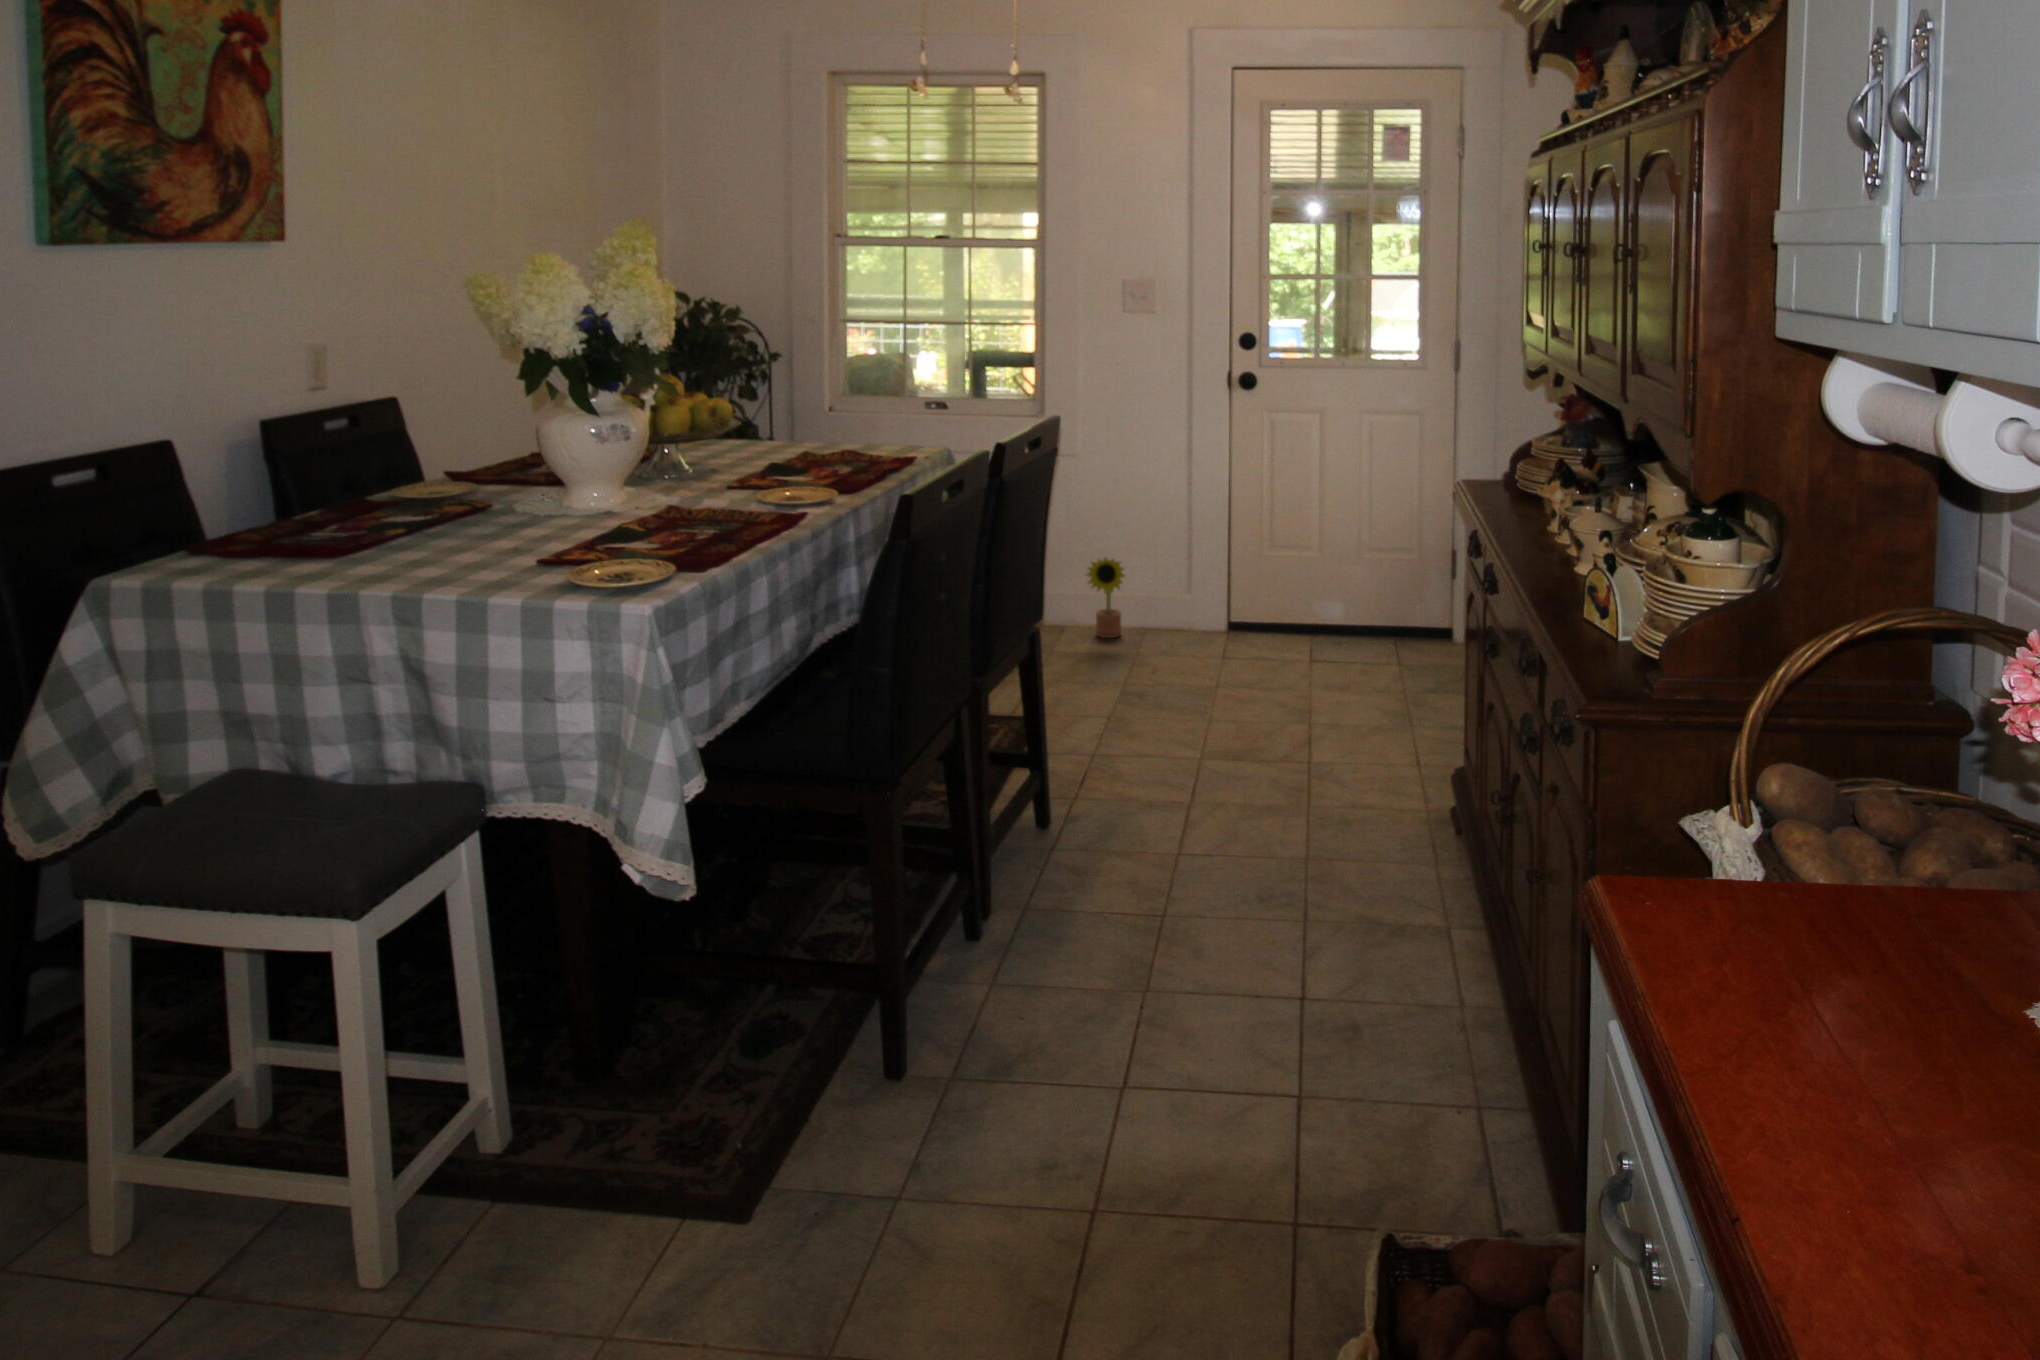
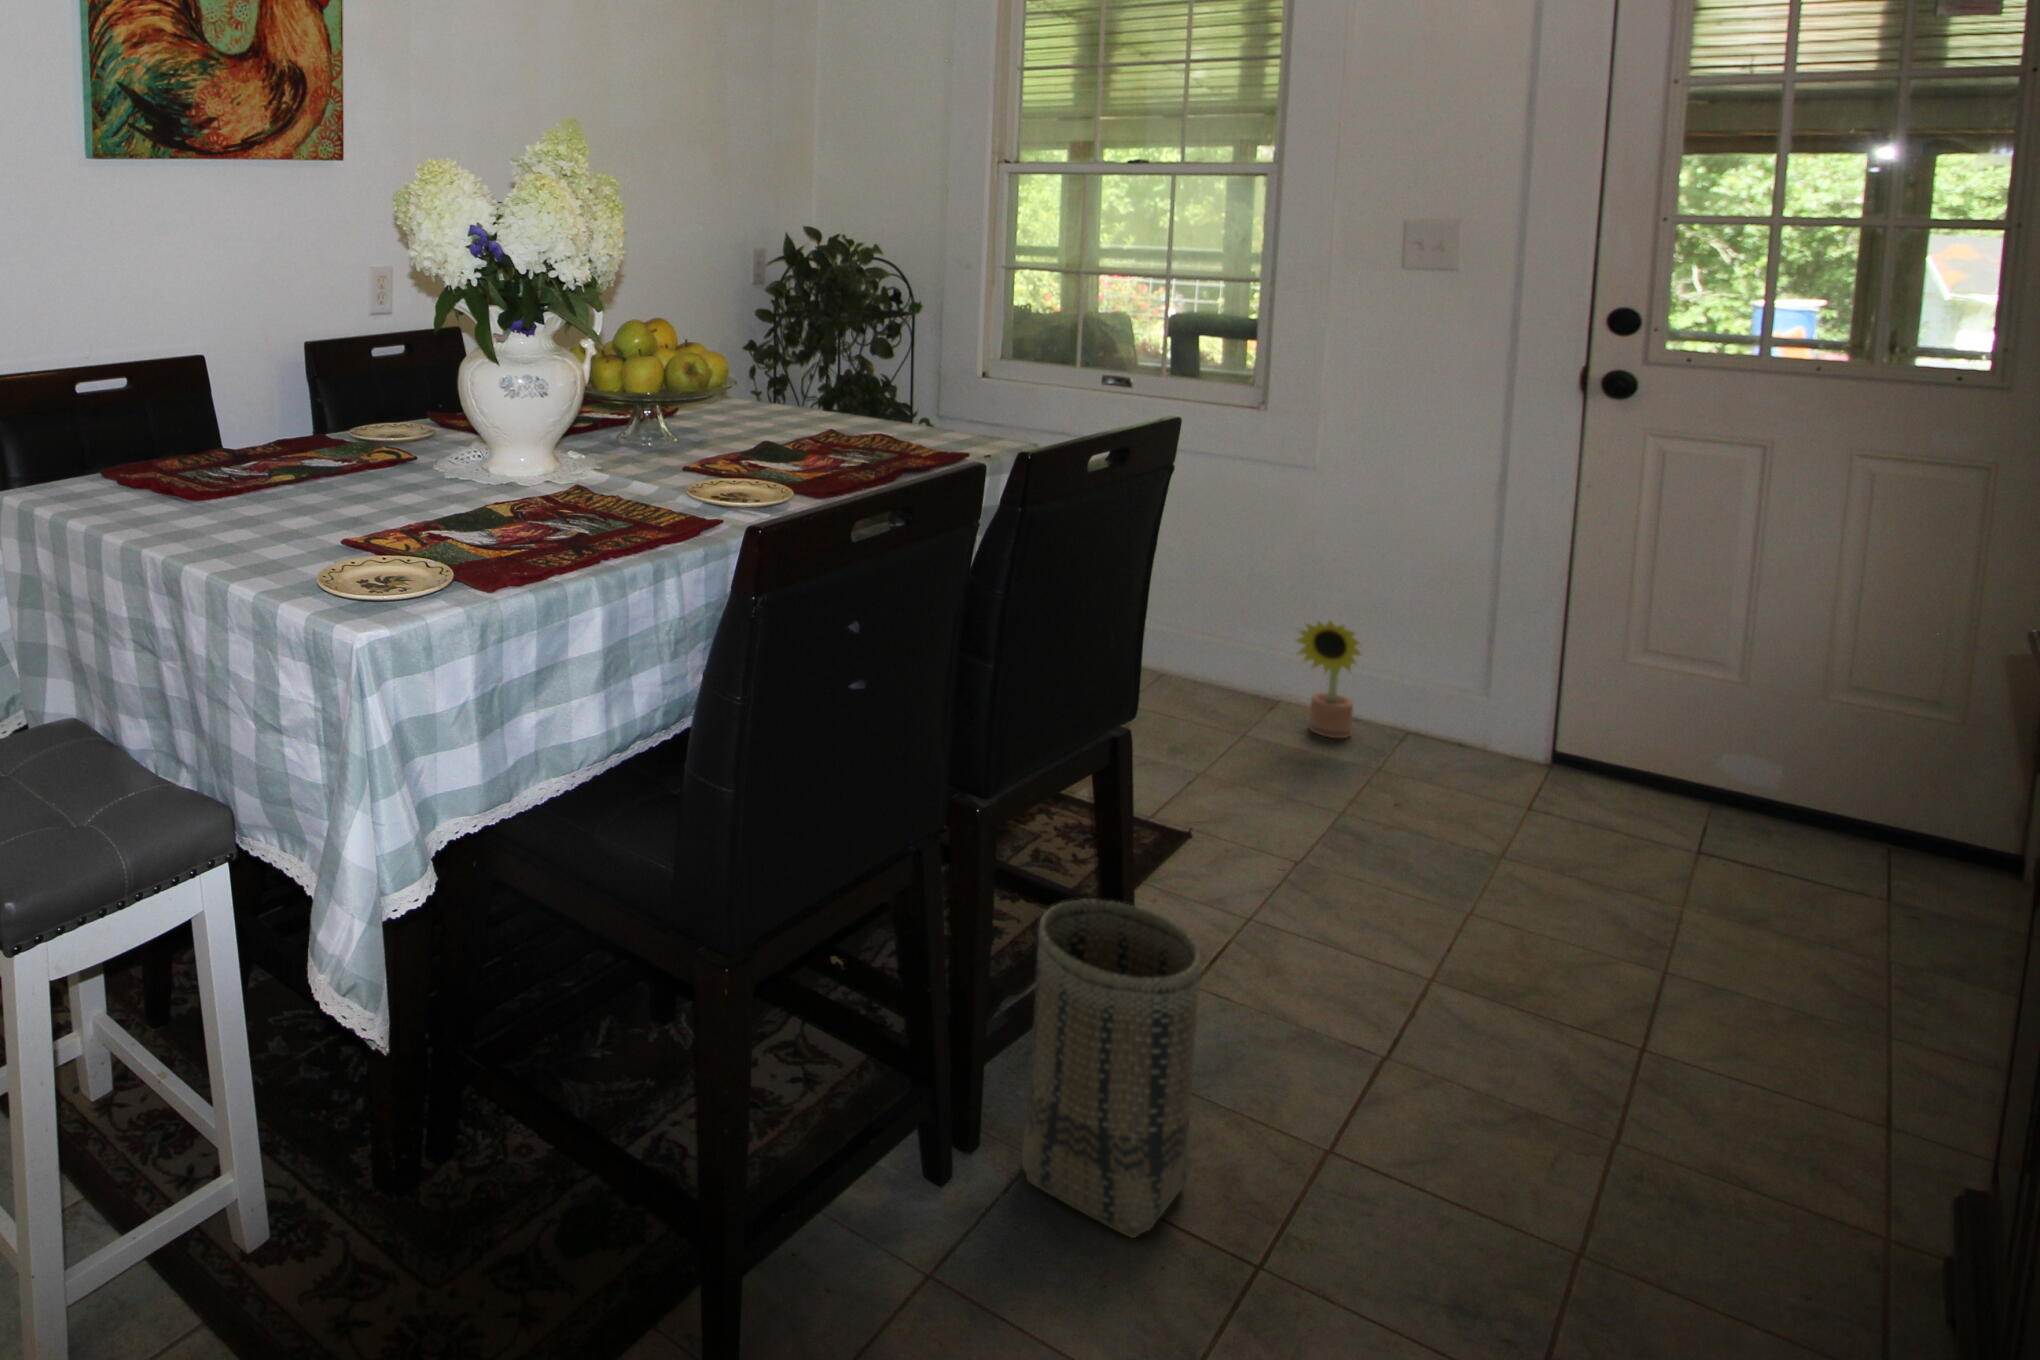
basket: none [1020,726,1113,922] -> present [1022,899,1201,1238]

